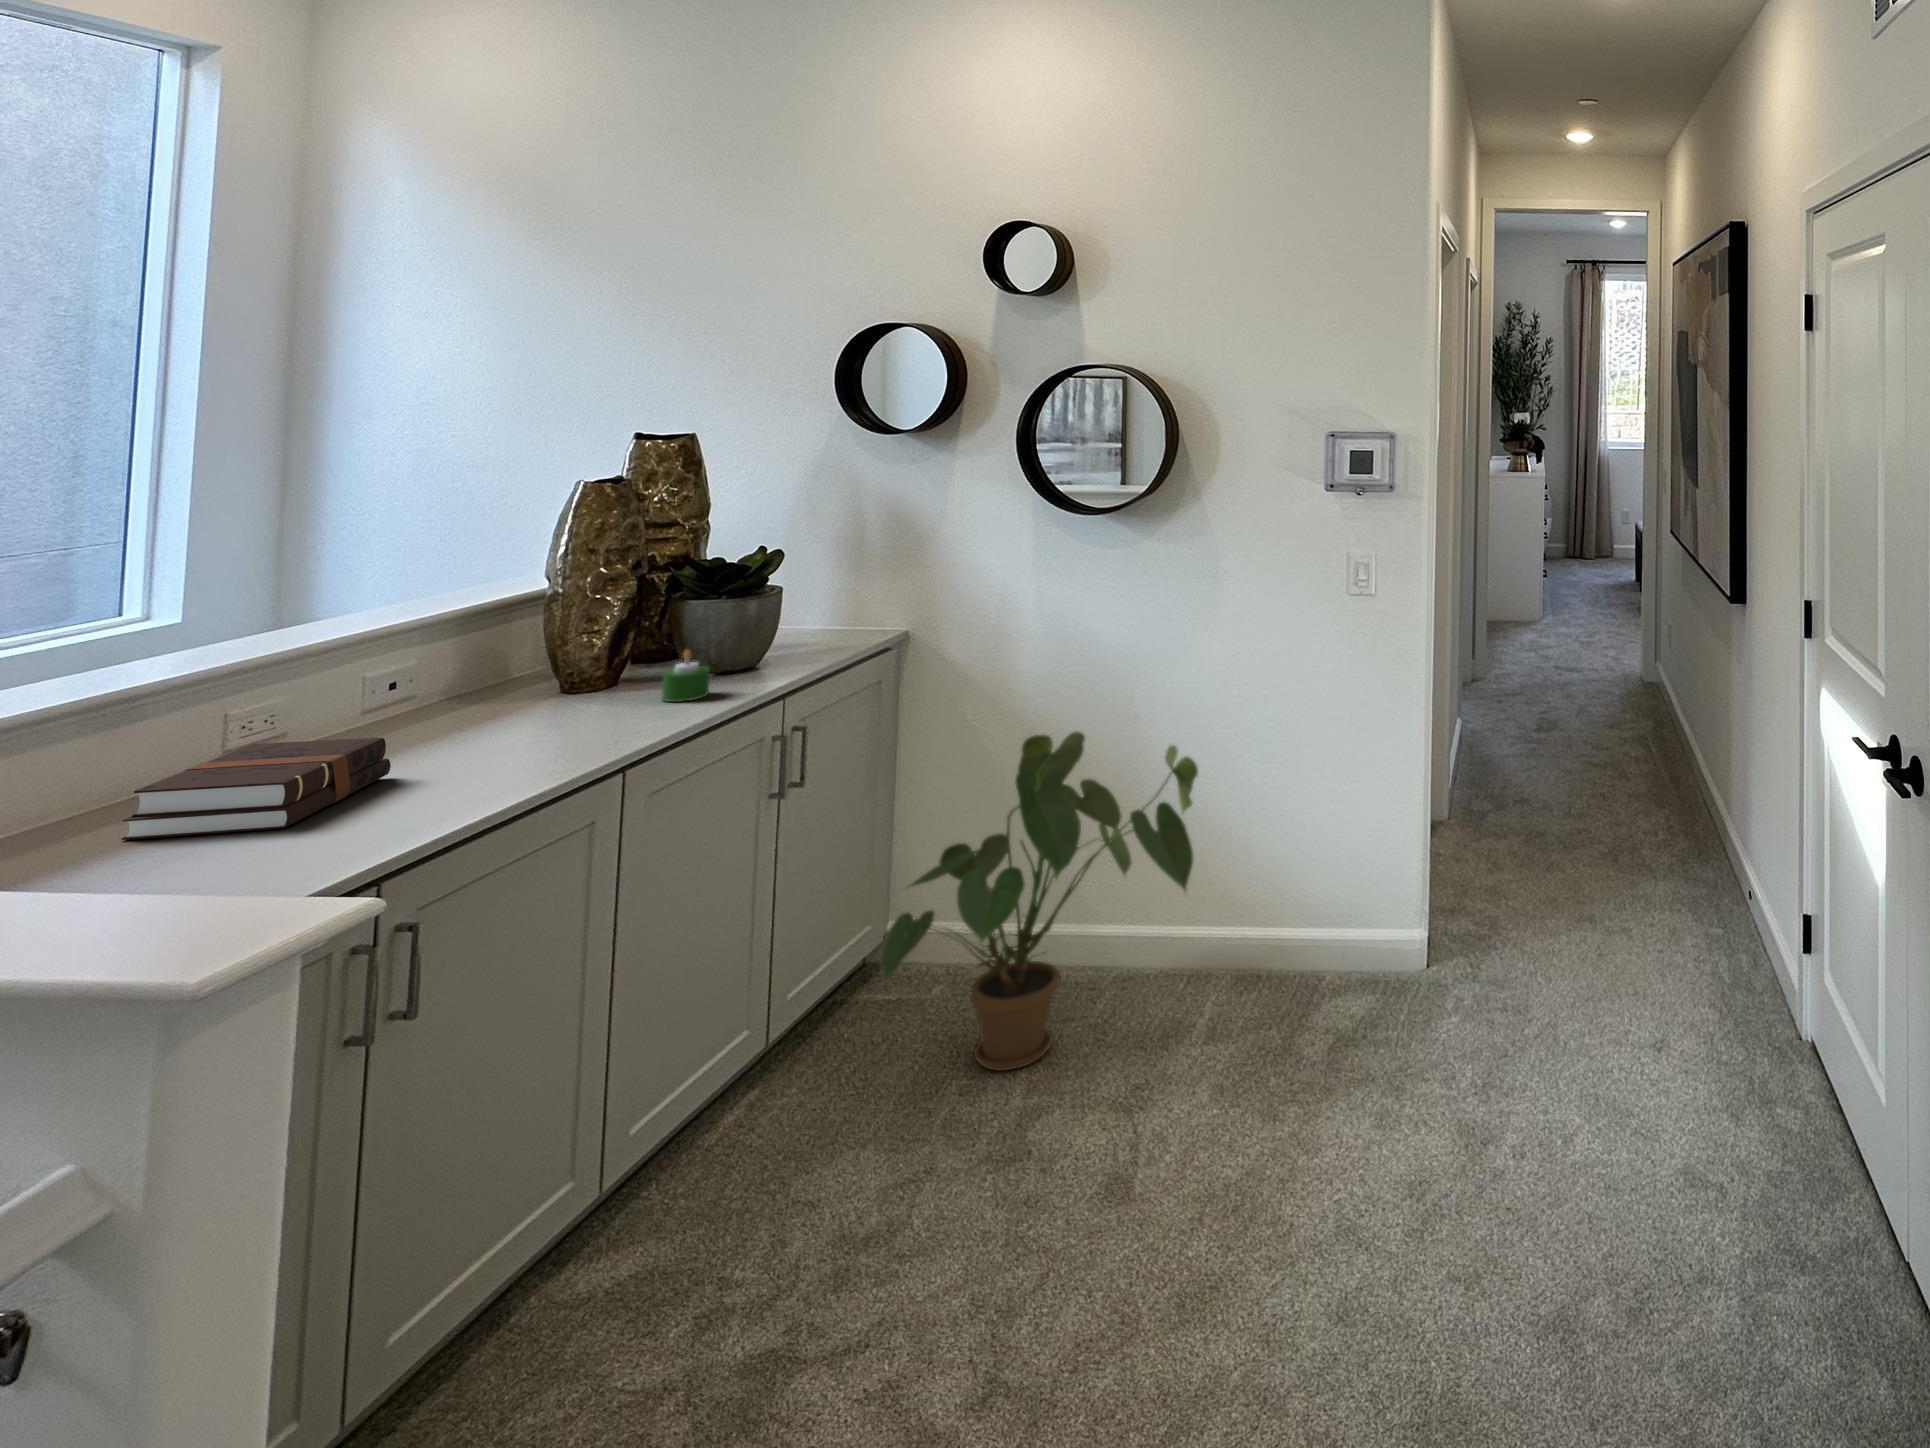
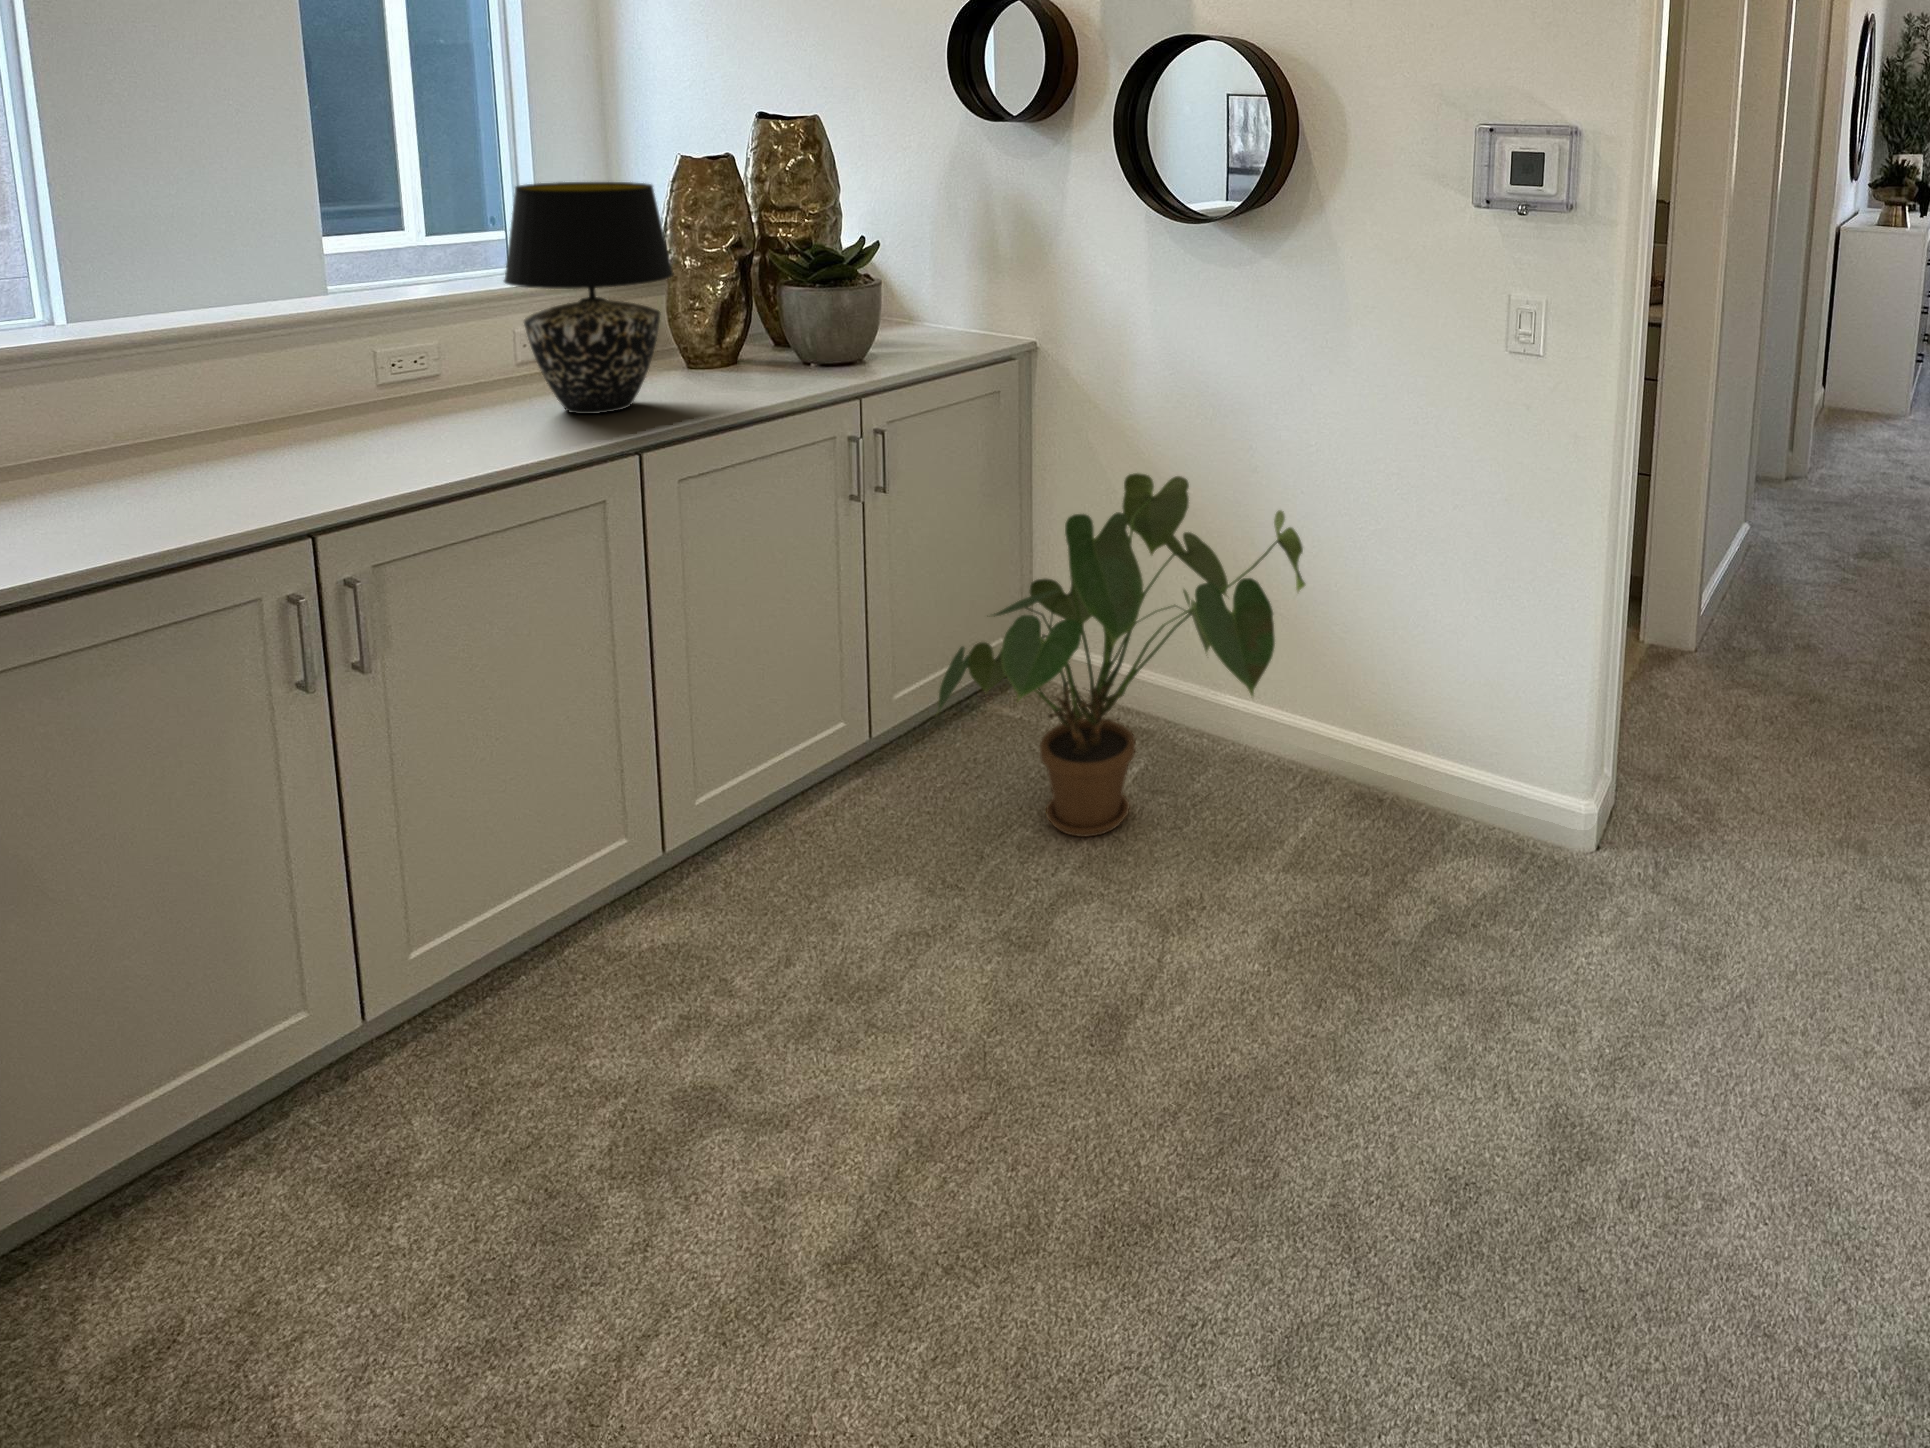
table lamp: none [444,518,628,749] -> present [504,182,674,414]
candle: present [662,650,710,702] -> none [749,333,794,386]
hardback book: present [121,737,391,840] -> none [210,377,454,461]

